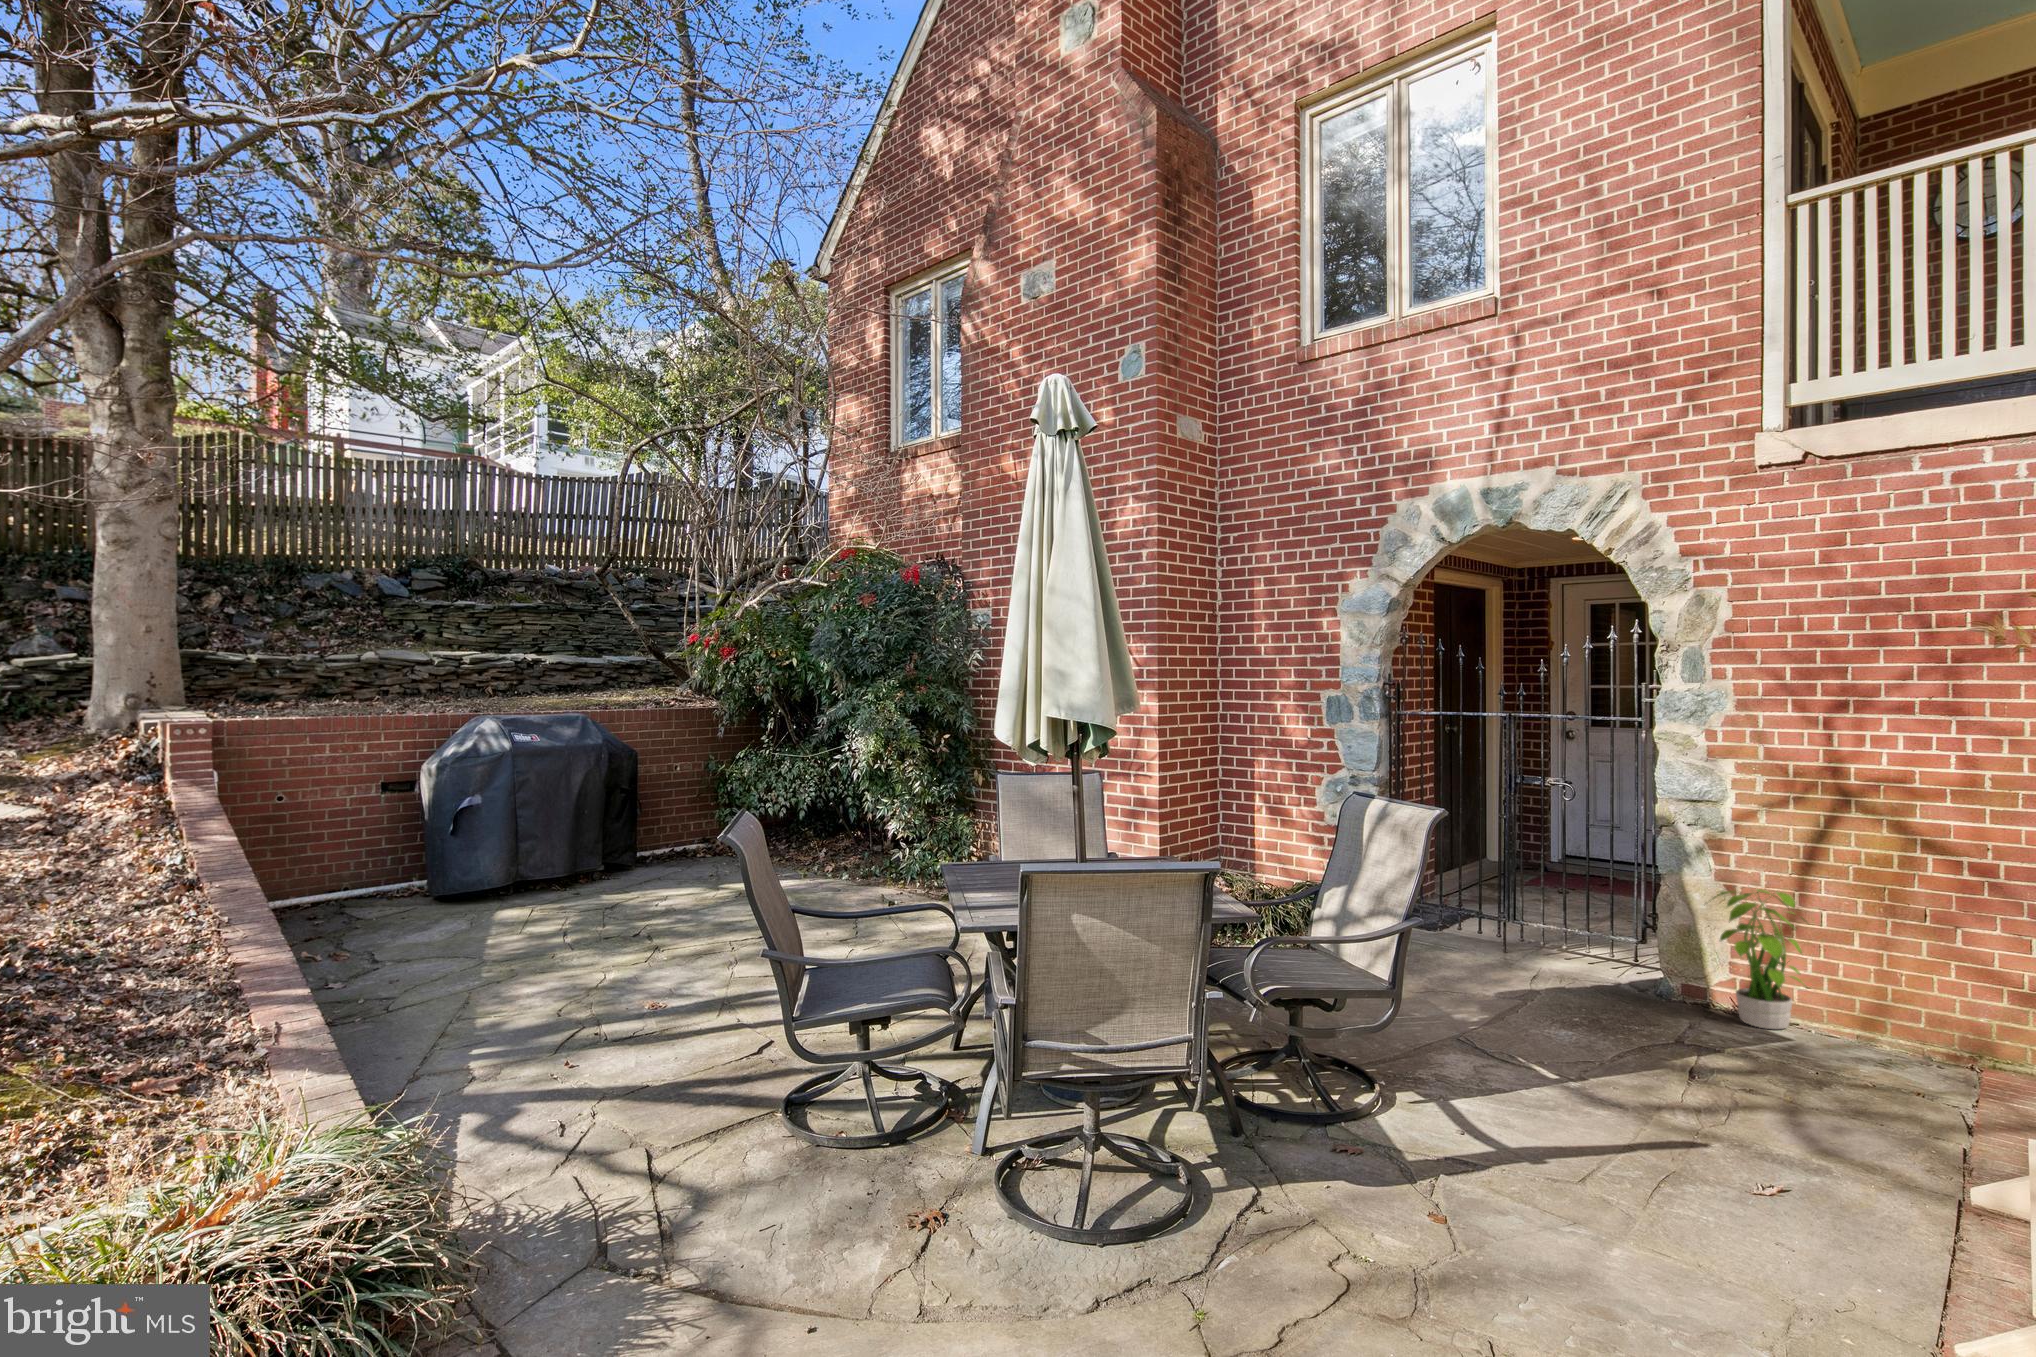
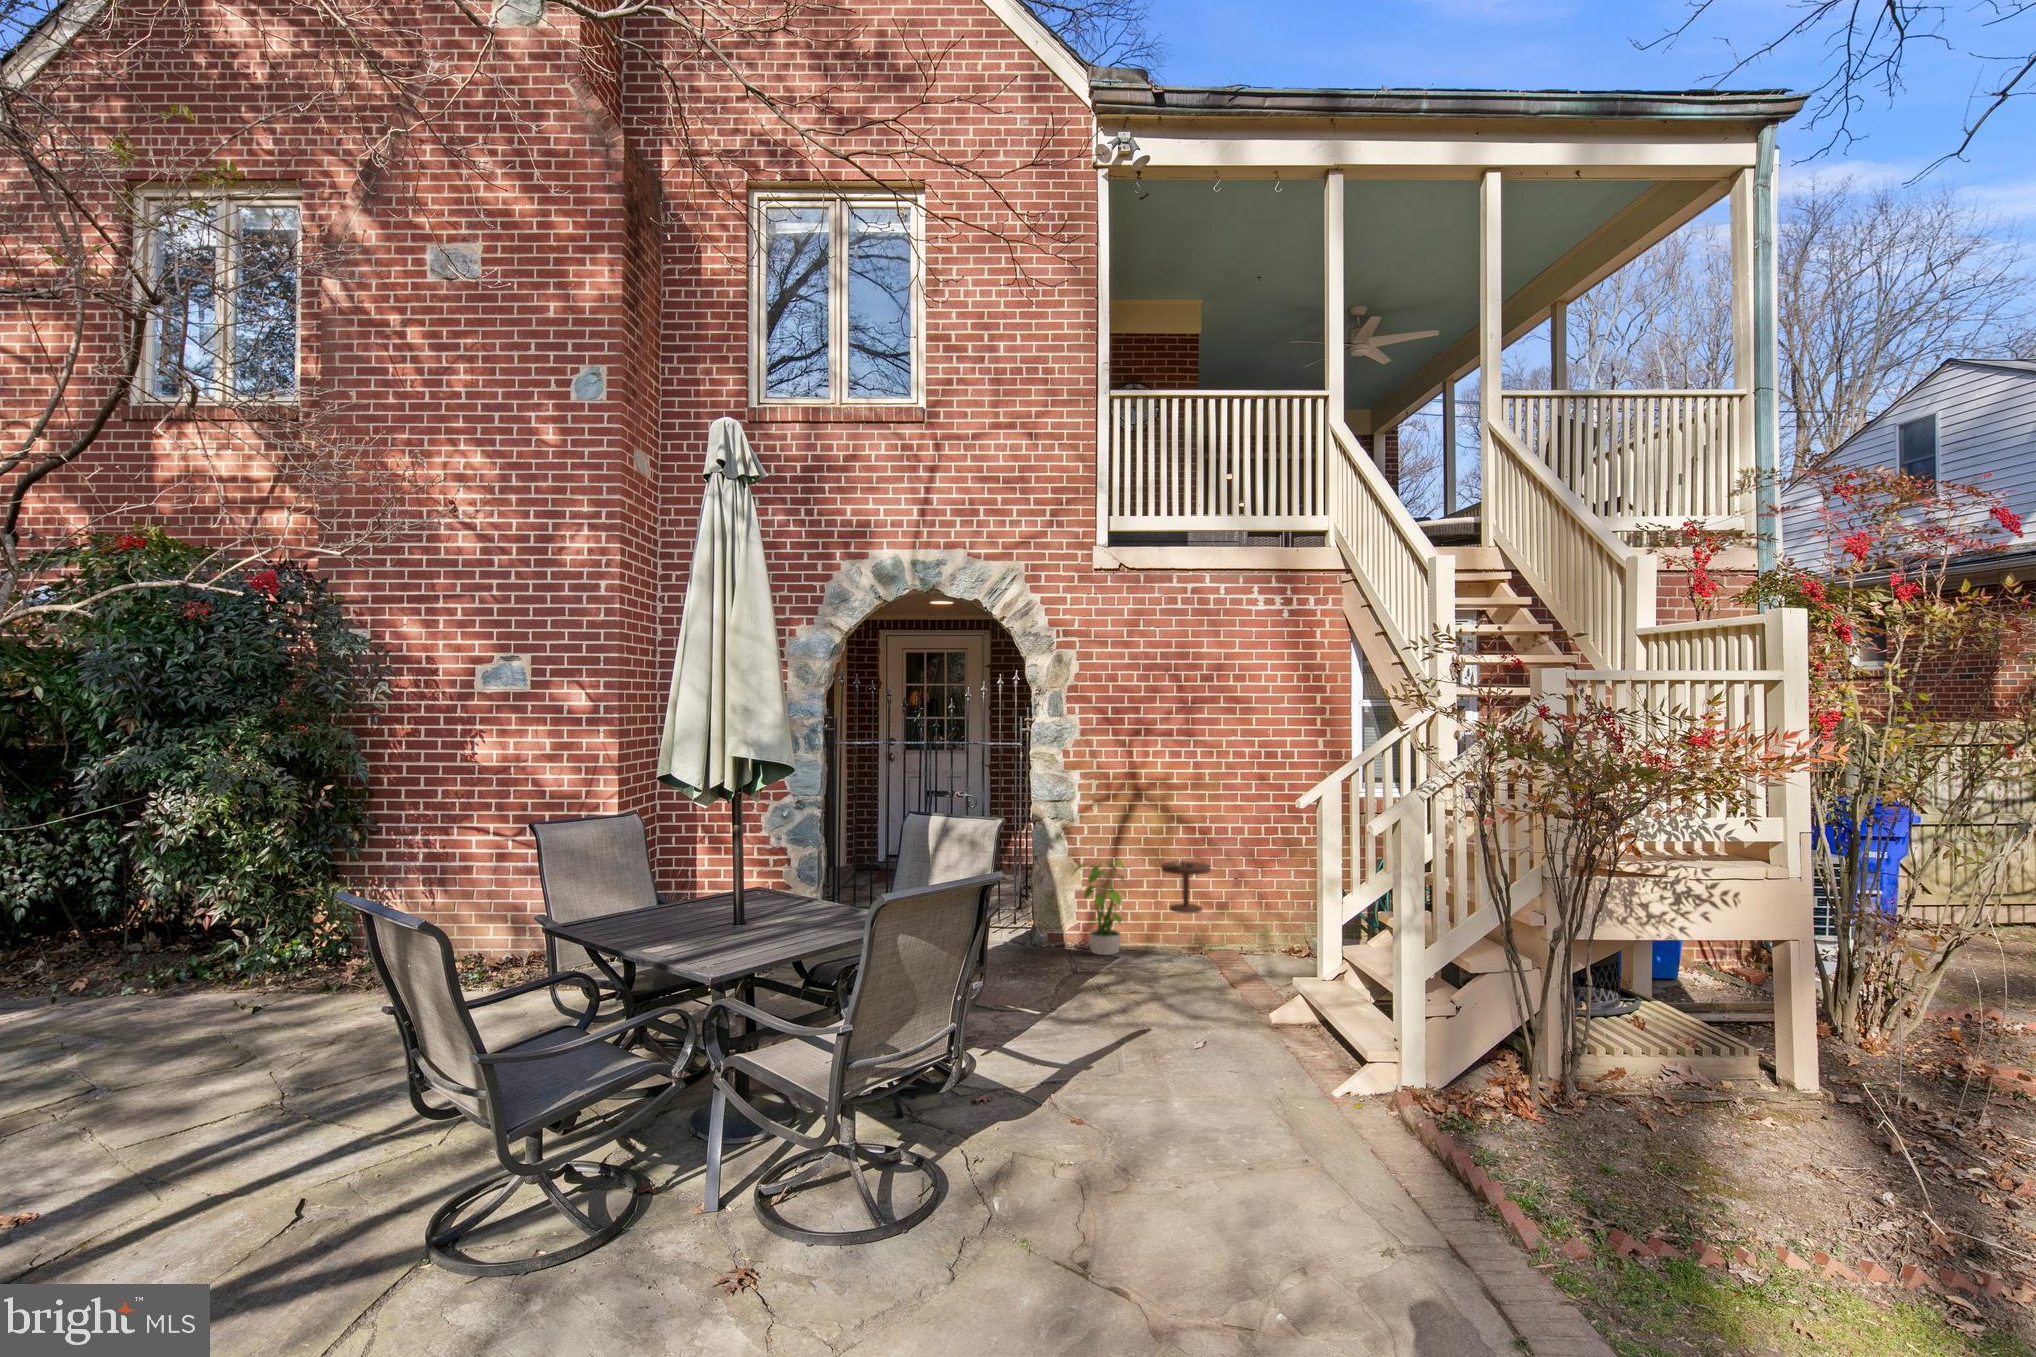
side table: none [1870,906,1974,1053] -> present [1161,861,1211,913]

